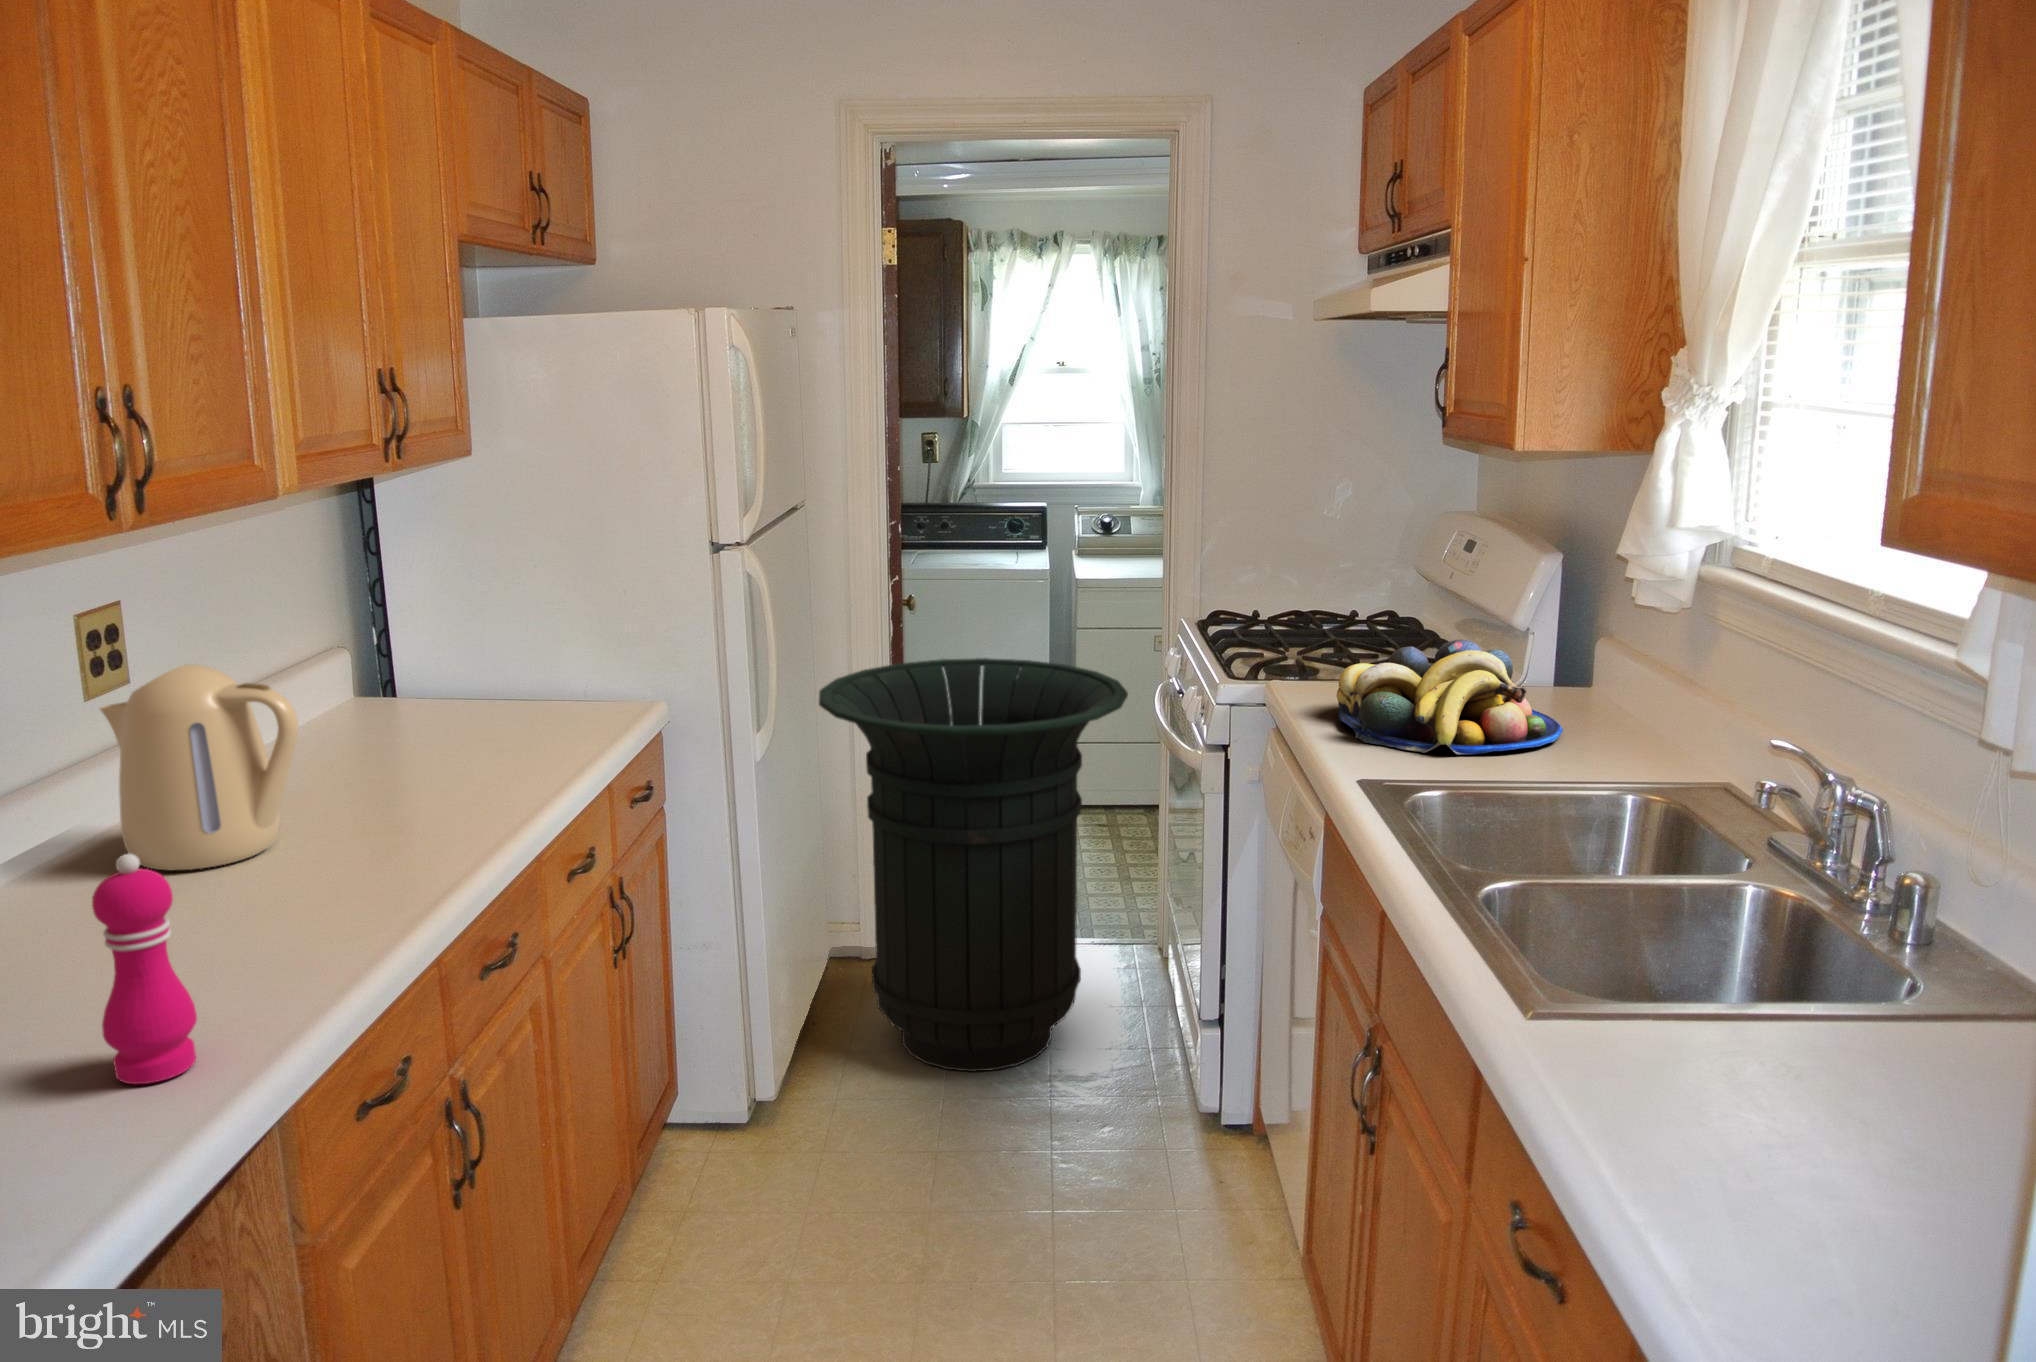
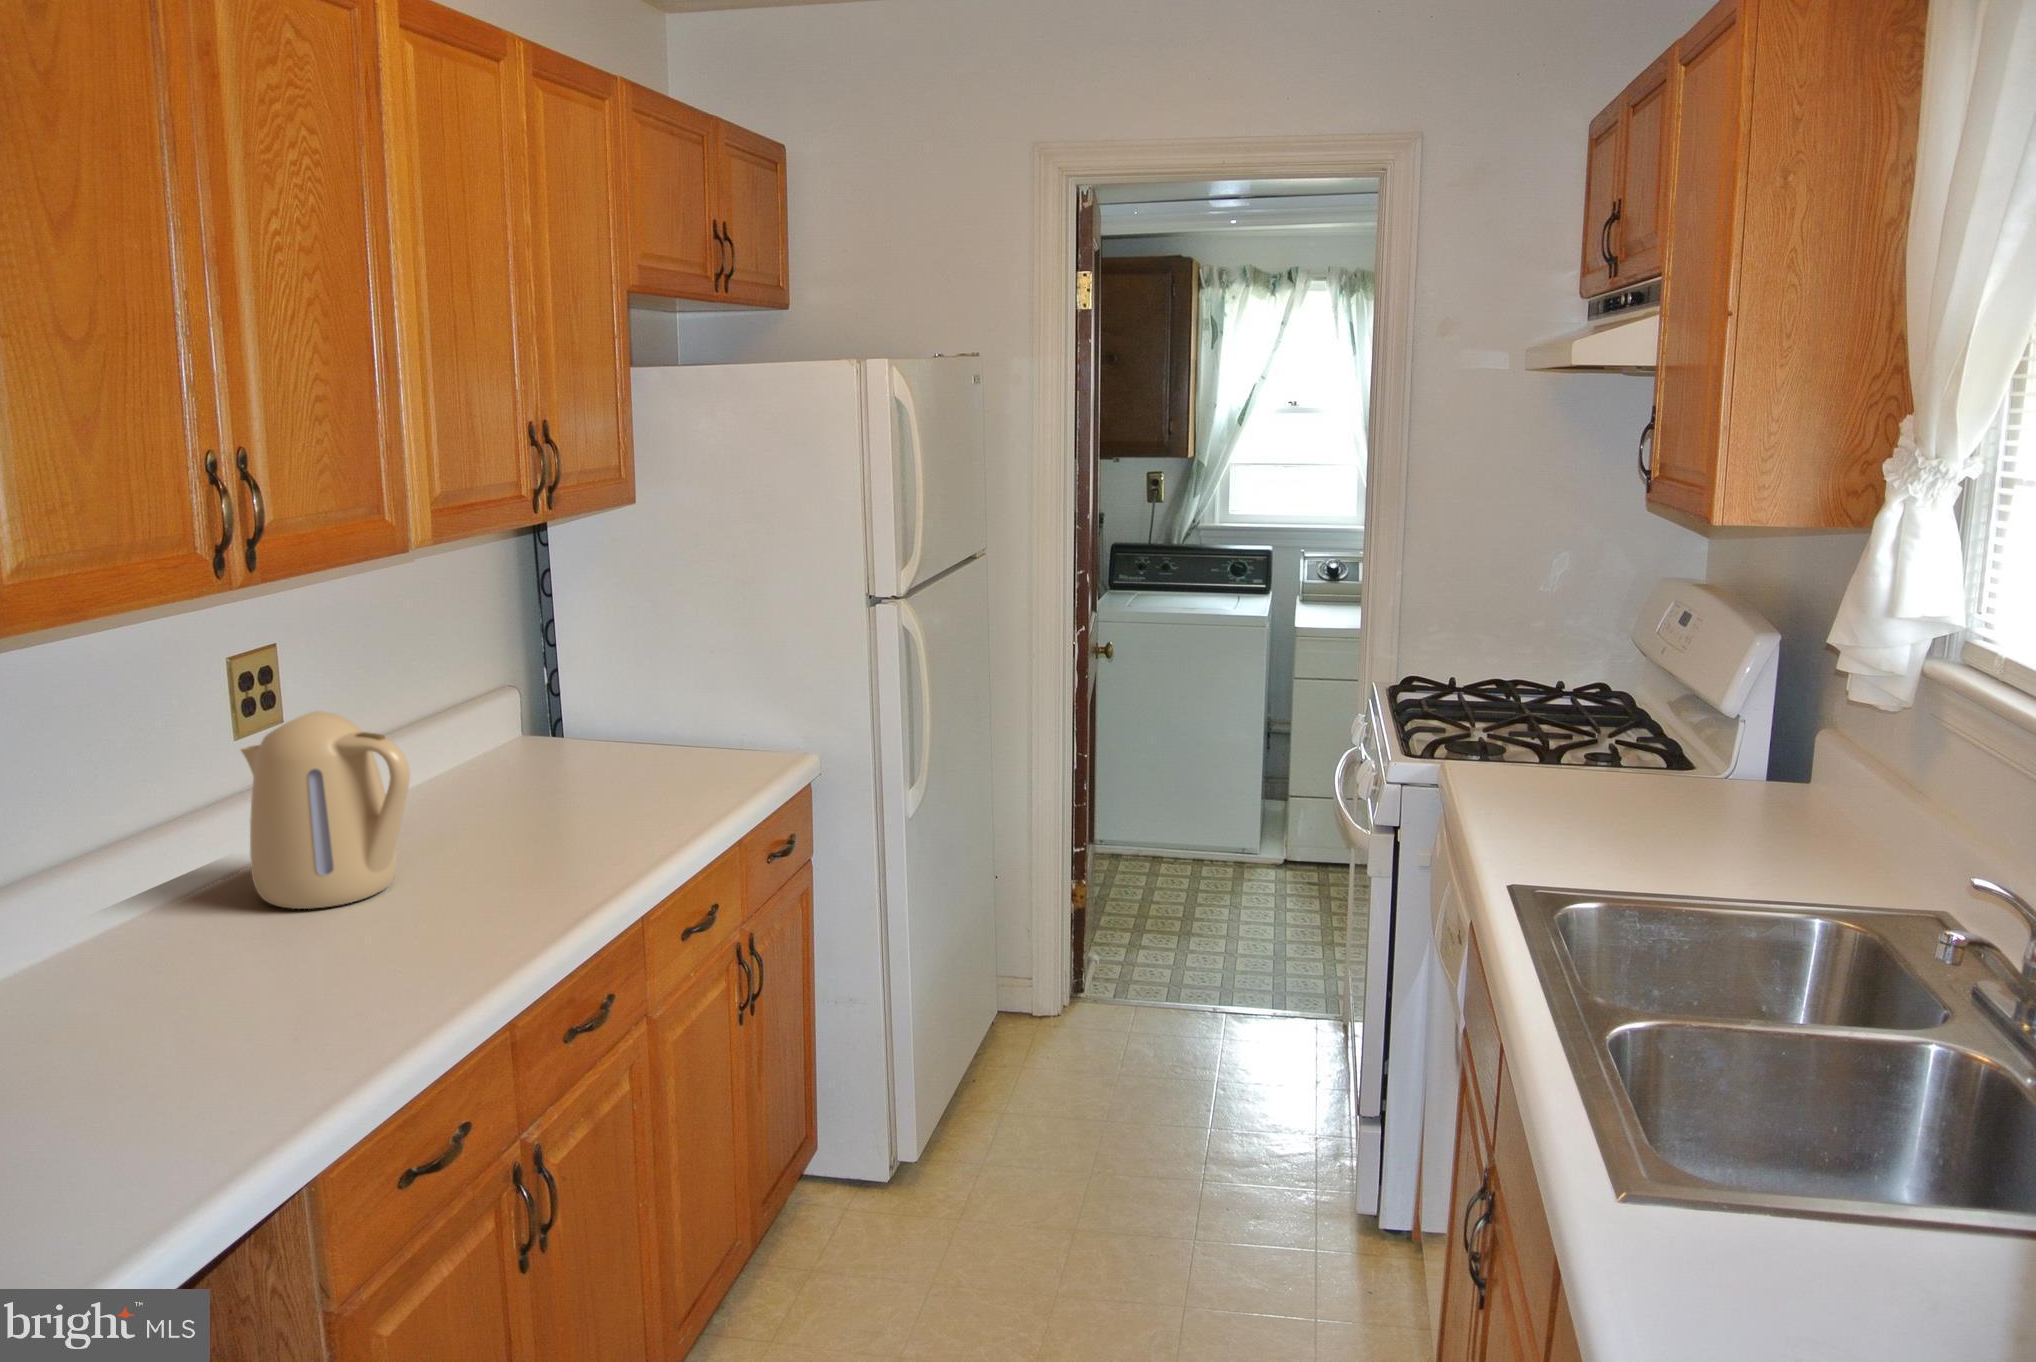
fruit bowl: present [1337,640,1563,755] -> none [1502,729,1763,863]
trash can: present [819,658,1128,1072] -> none [980,714,1304,1148]
pepper mill: present [92,854,197,1084] -> none [127,914,225,1137]

